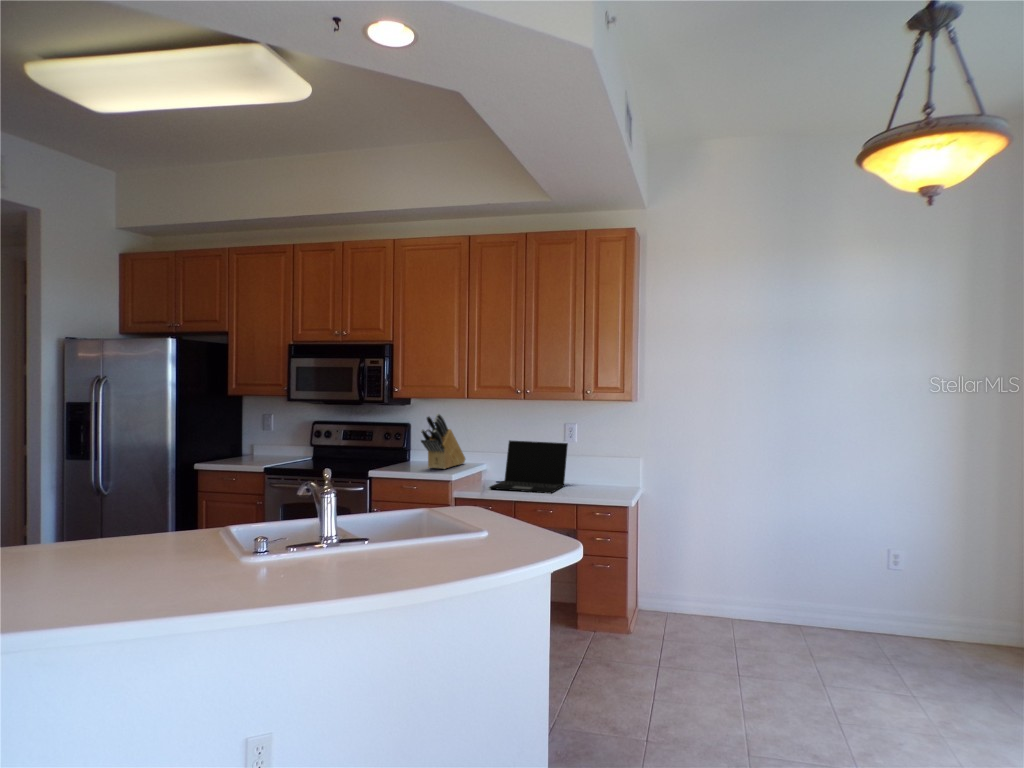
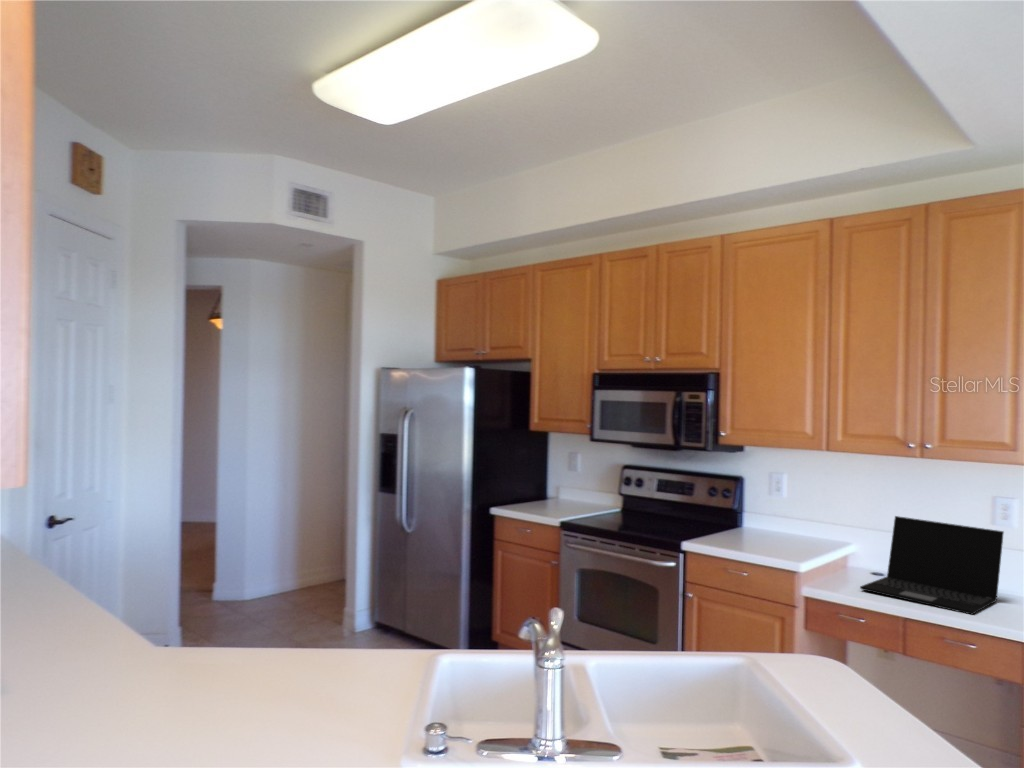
knife block: present [421,414,466,469] -> none [754,470,824,550]

